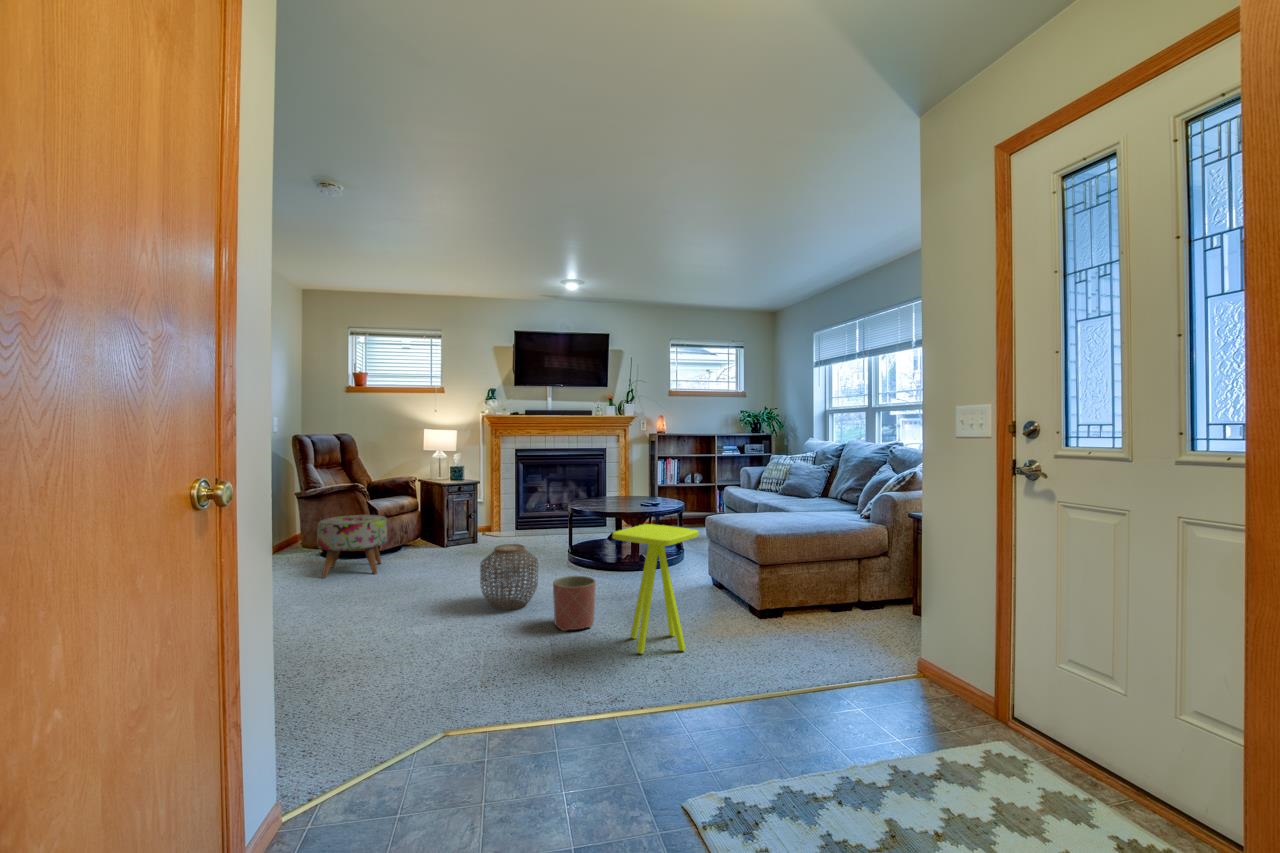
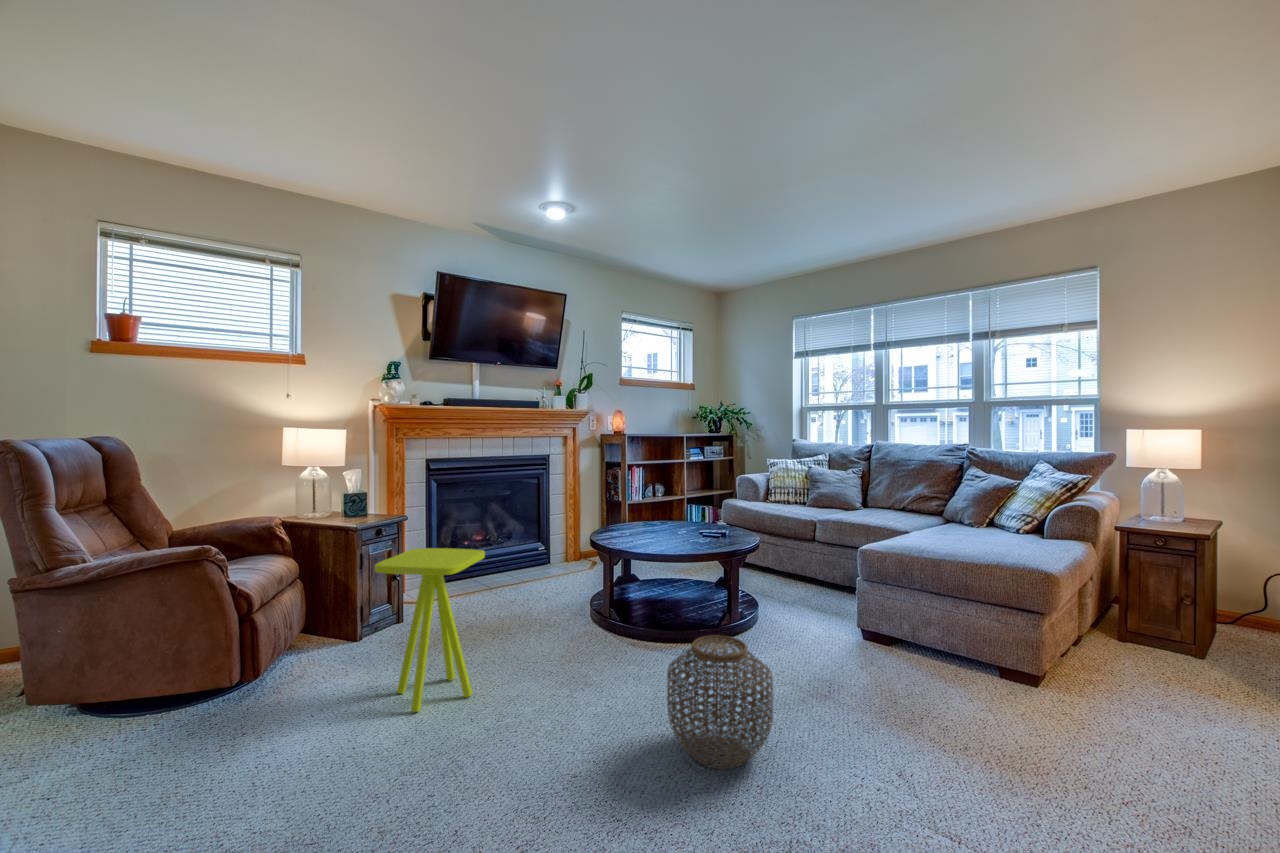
ottoman: present [317,515,387,578] -> none [151,605,319,782]
side table: present [612,524,699,653] -> present [375,548,485,712]
planter: present [553,576,596,631] -> none [861,678,943,792]

